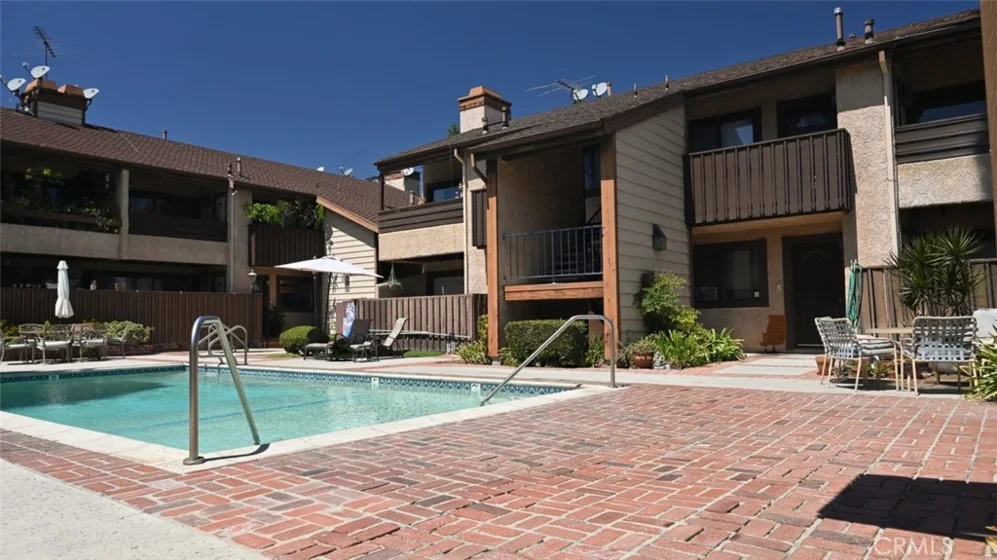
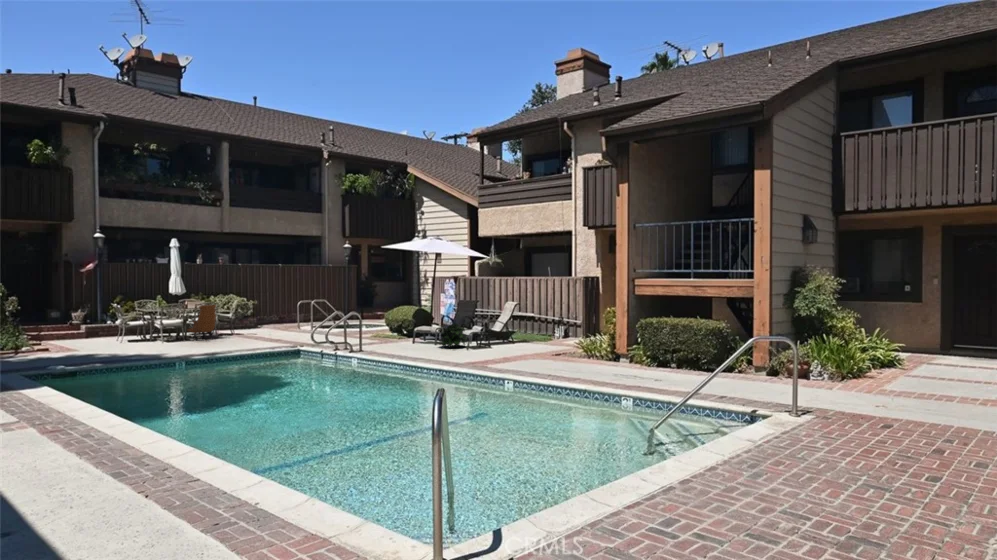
lounge chair: present [759,315,787,355] -> present [187,305,216,339]

